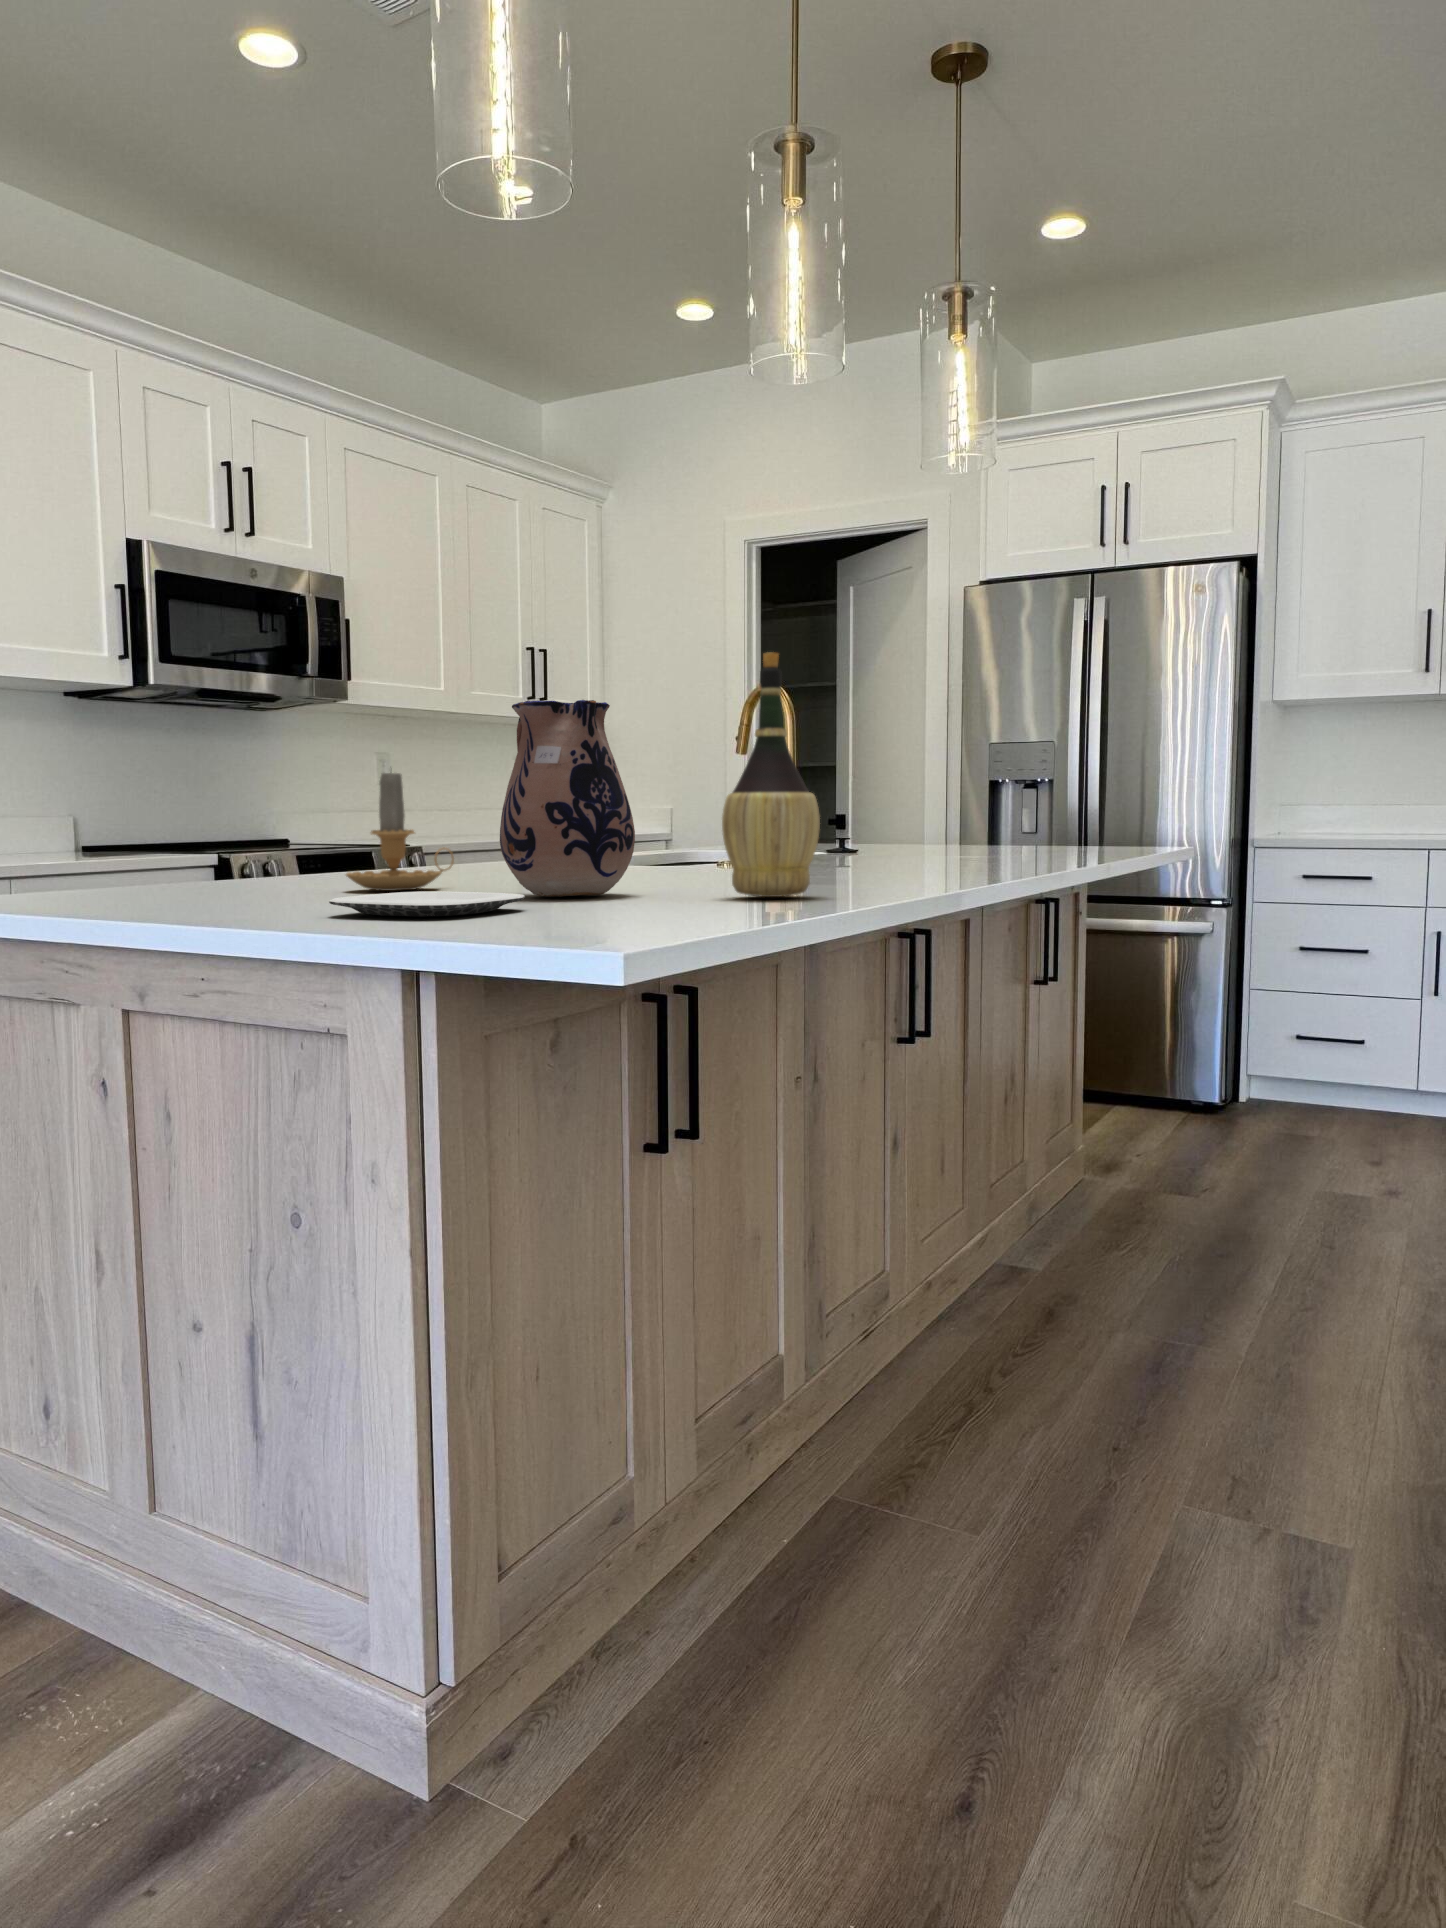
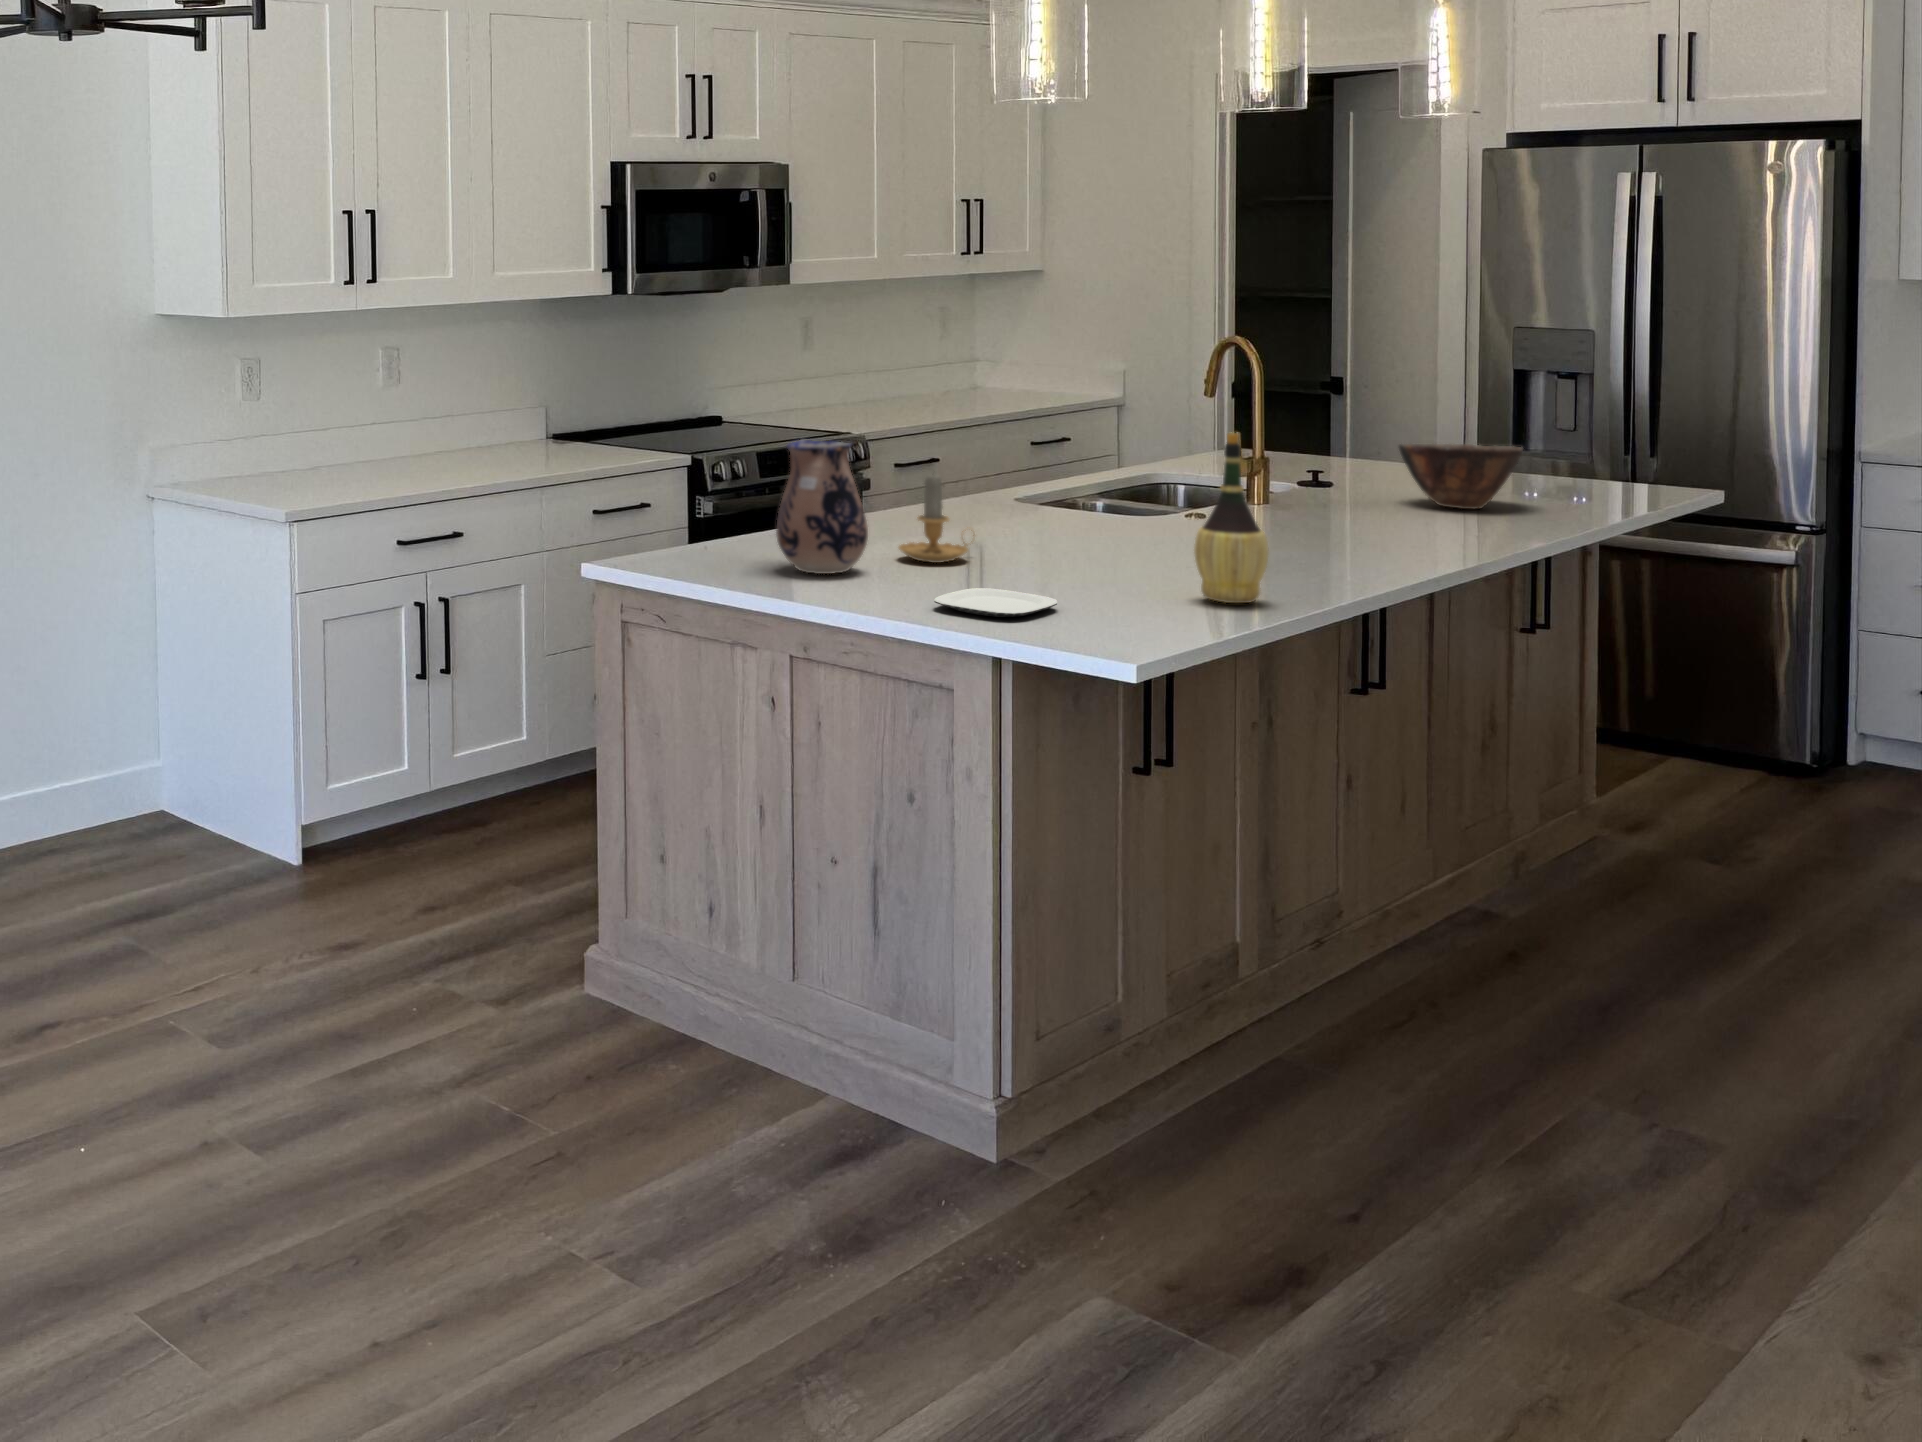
ceramic pitcher: present [500,700,635,897] -> present [776,440,868,574]
bowl: none [925,788,1042,857] -> present [1399,444,1523,509]

